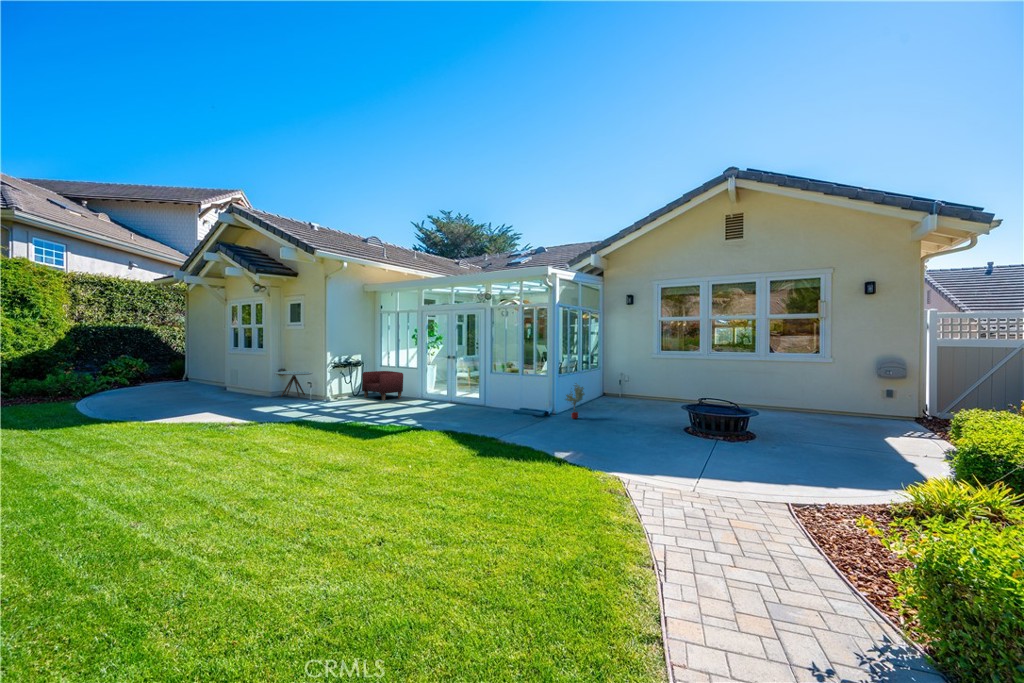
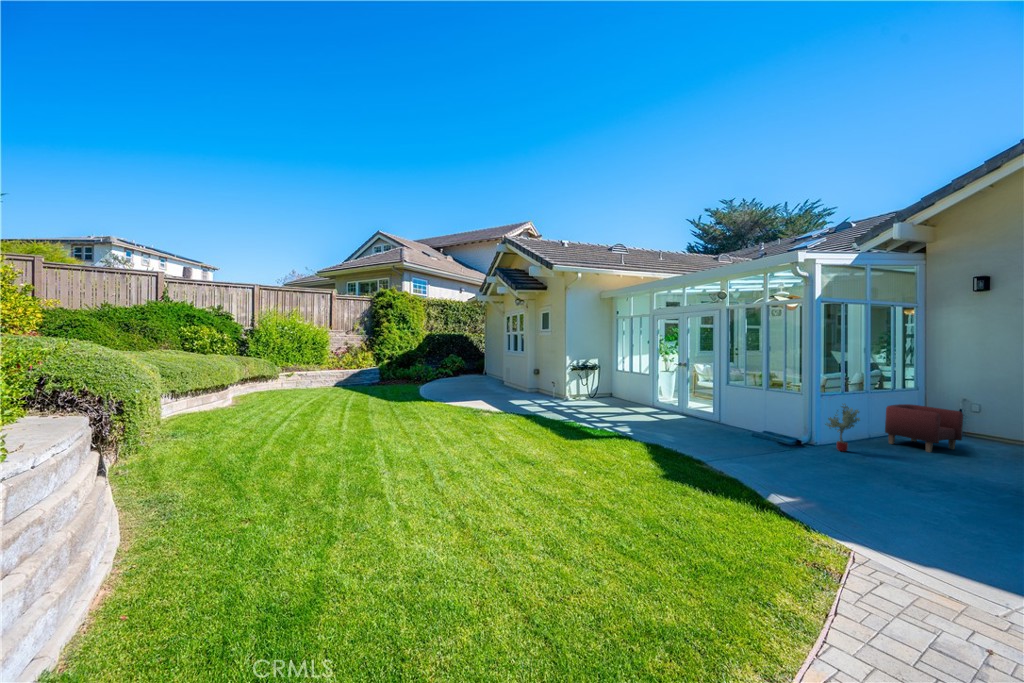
round table: present [275,371,313,397] -> none [525,373,556,397]
armchair: present [362,371,403,400] -> present [885,404,963,452]

